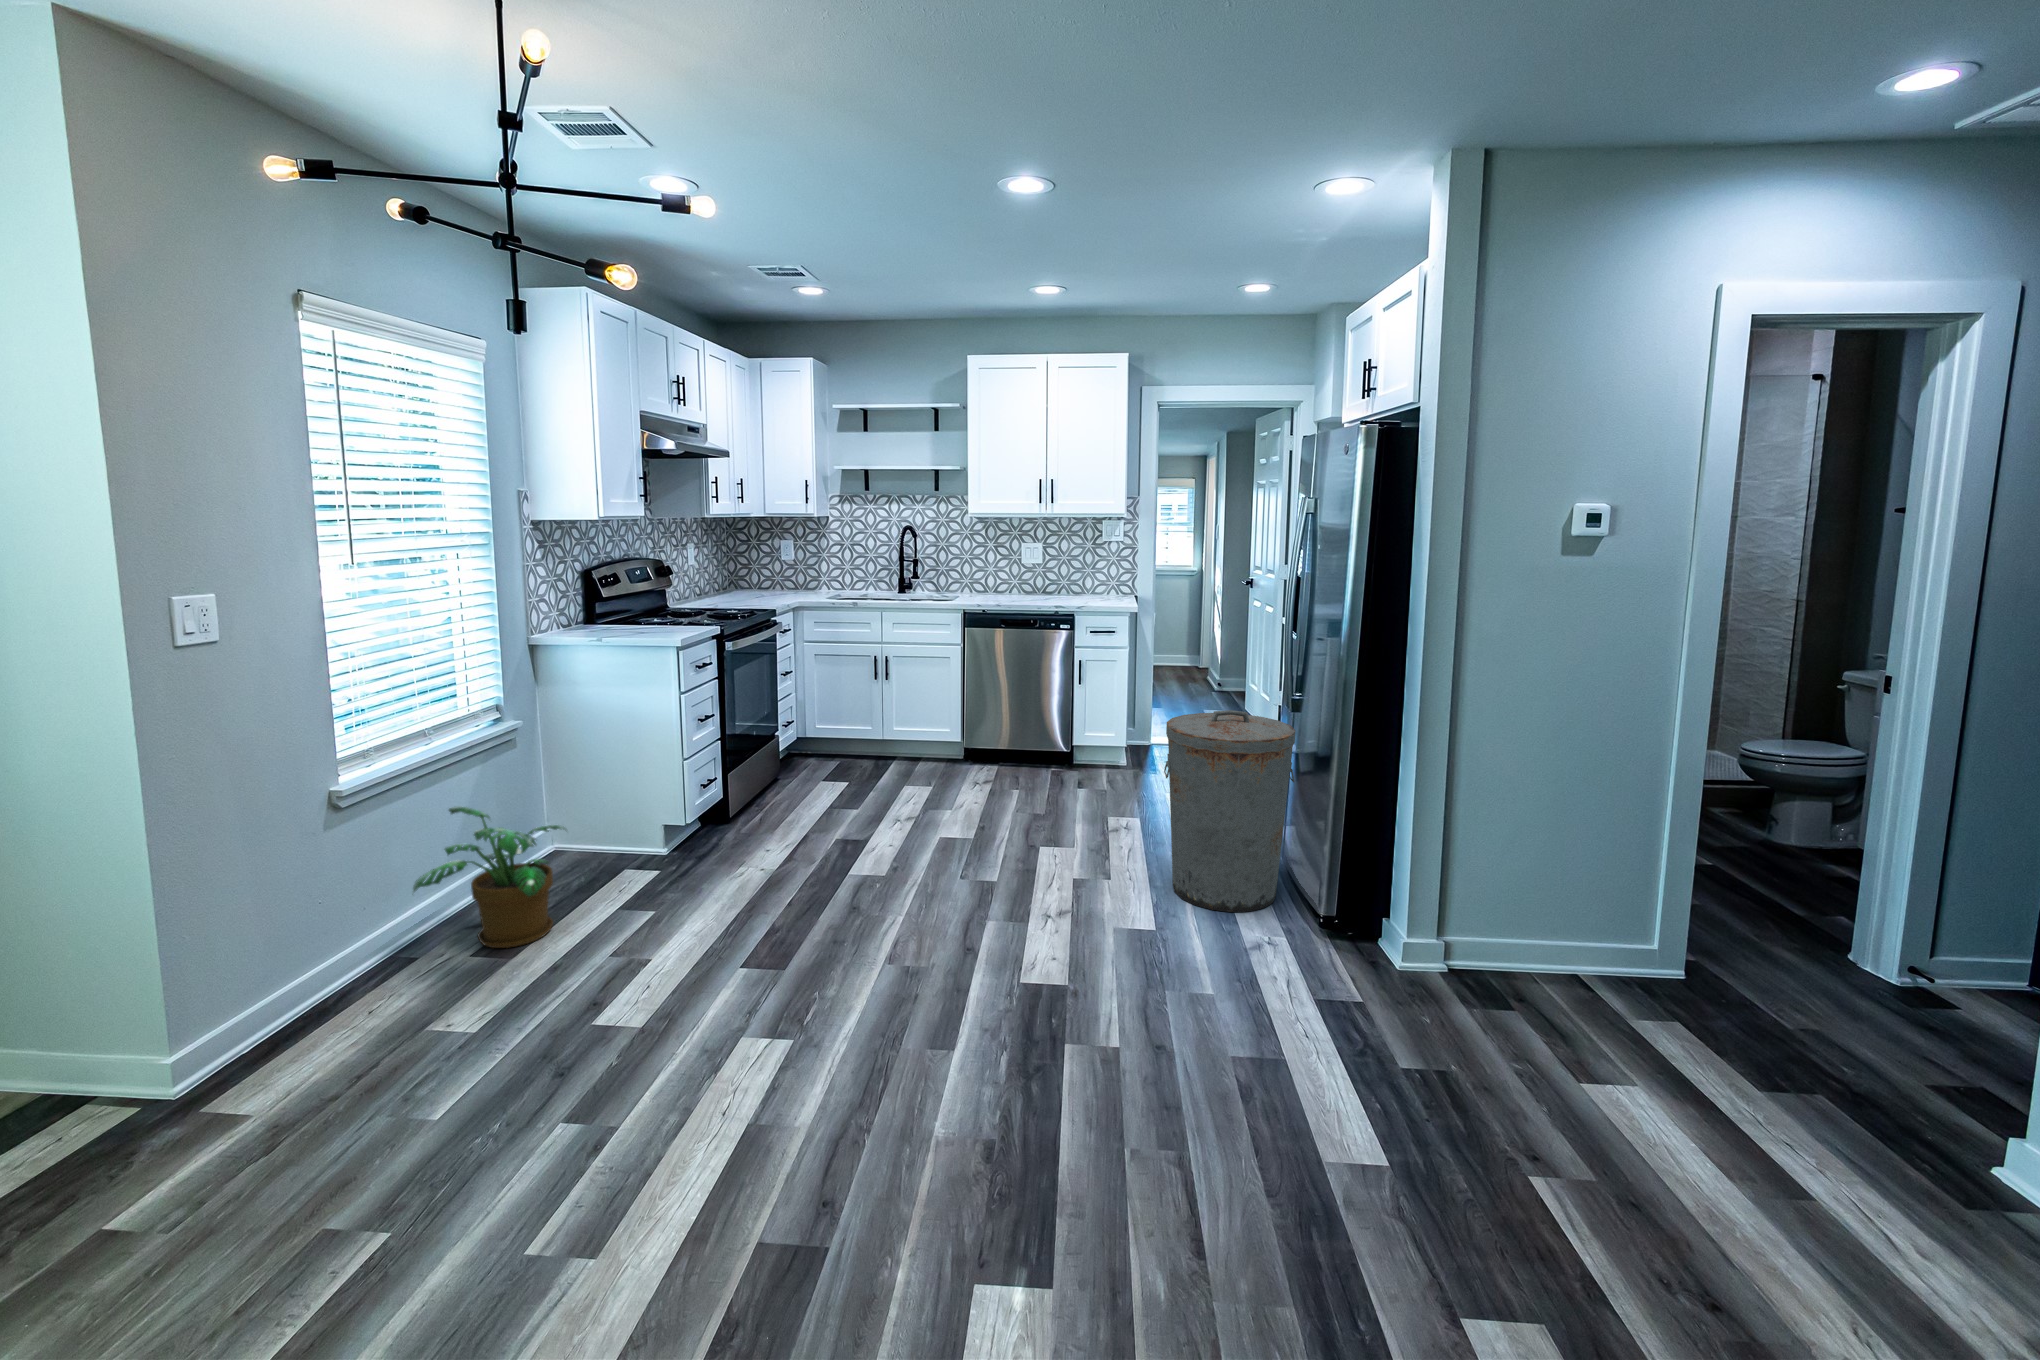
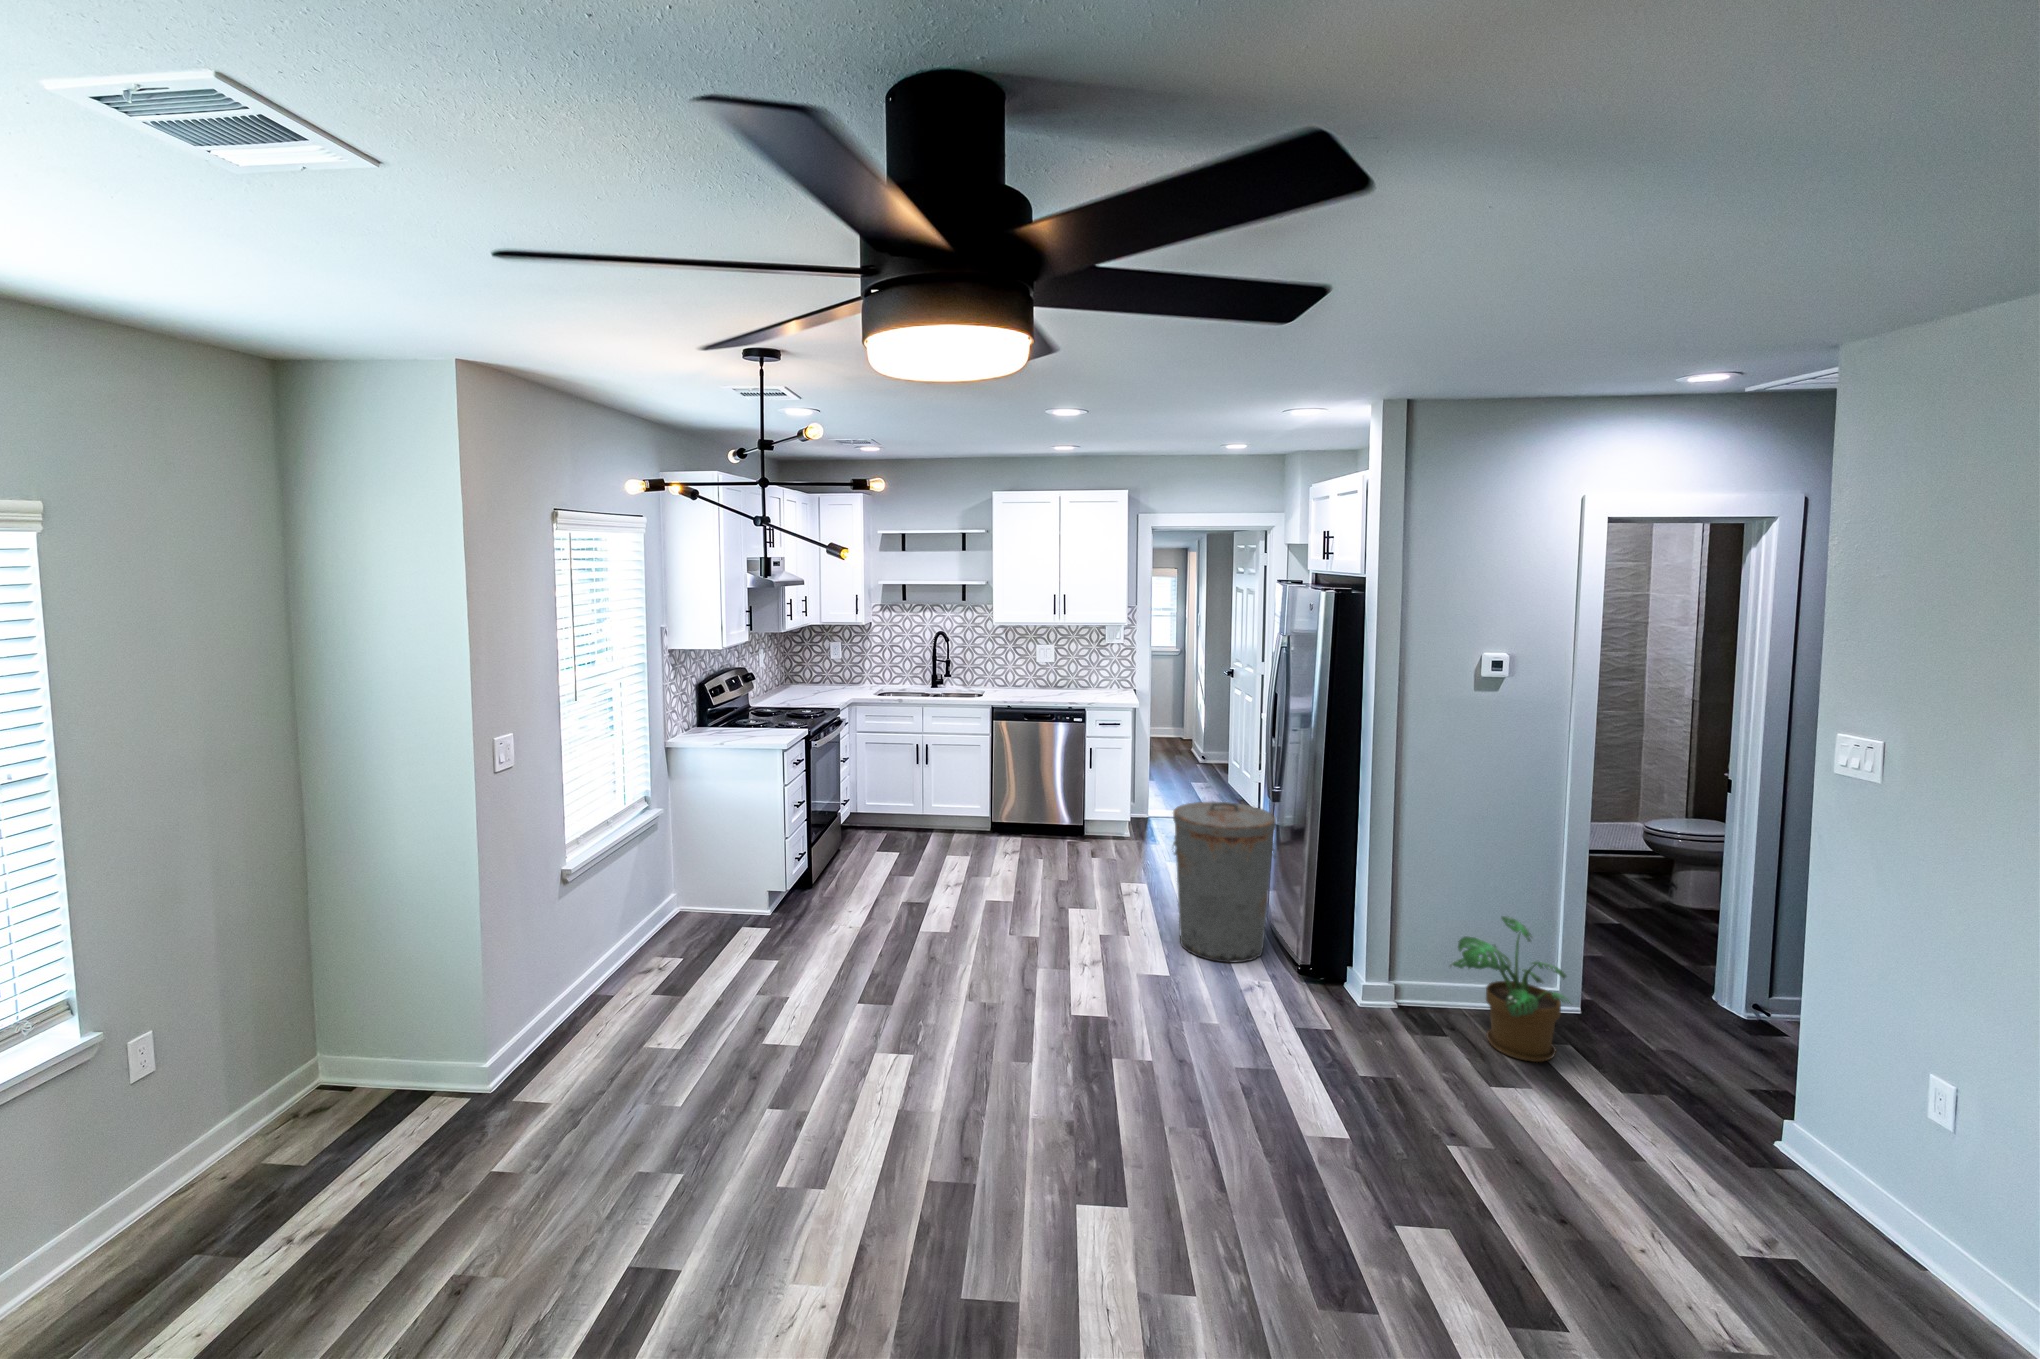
potted plant: present [413,806,567,948] -> present [1450,916,1570,1062]

